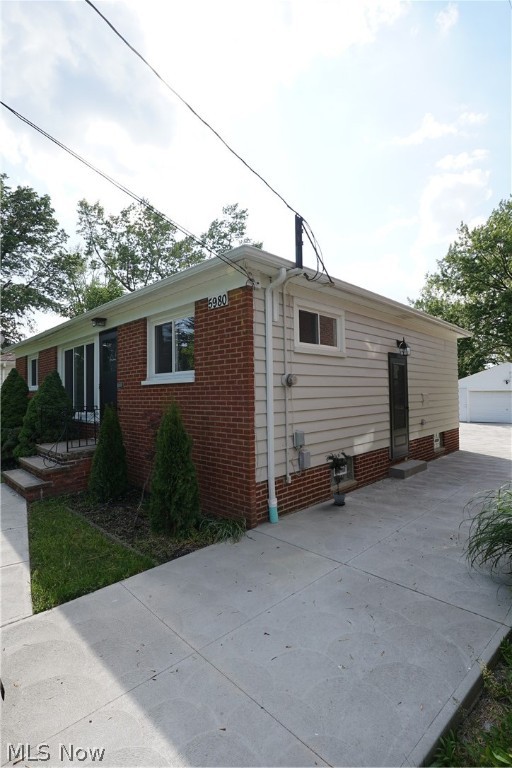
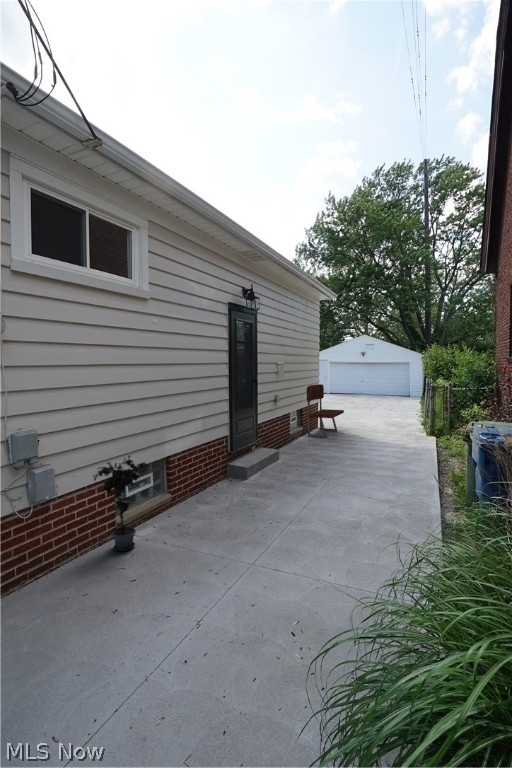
bench: none [448,411,485,457] -> present [307,384,344,438]

